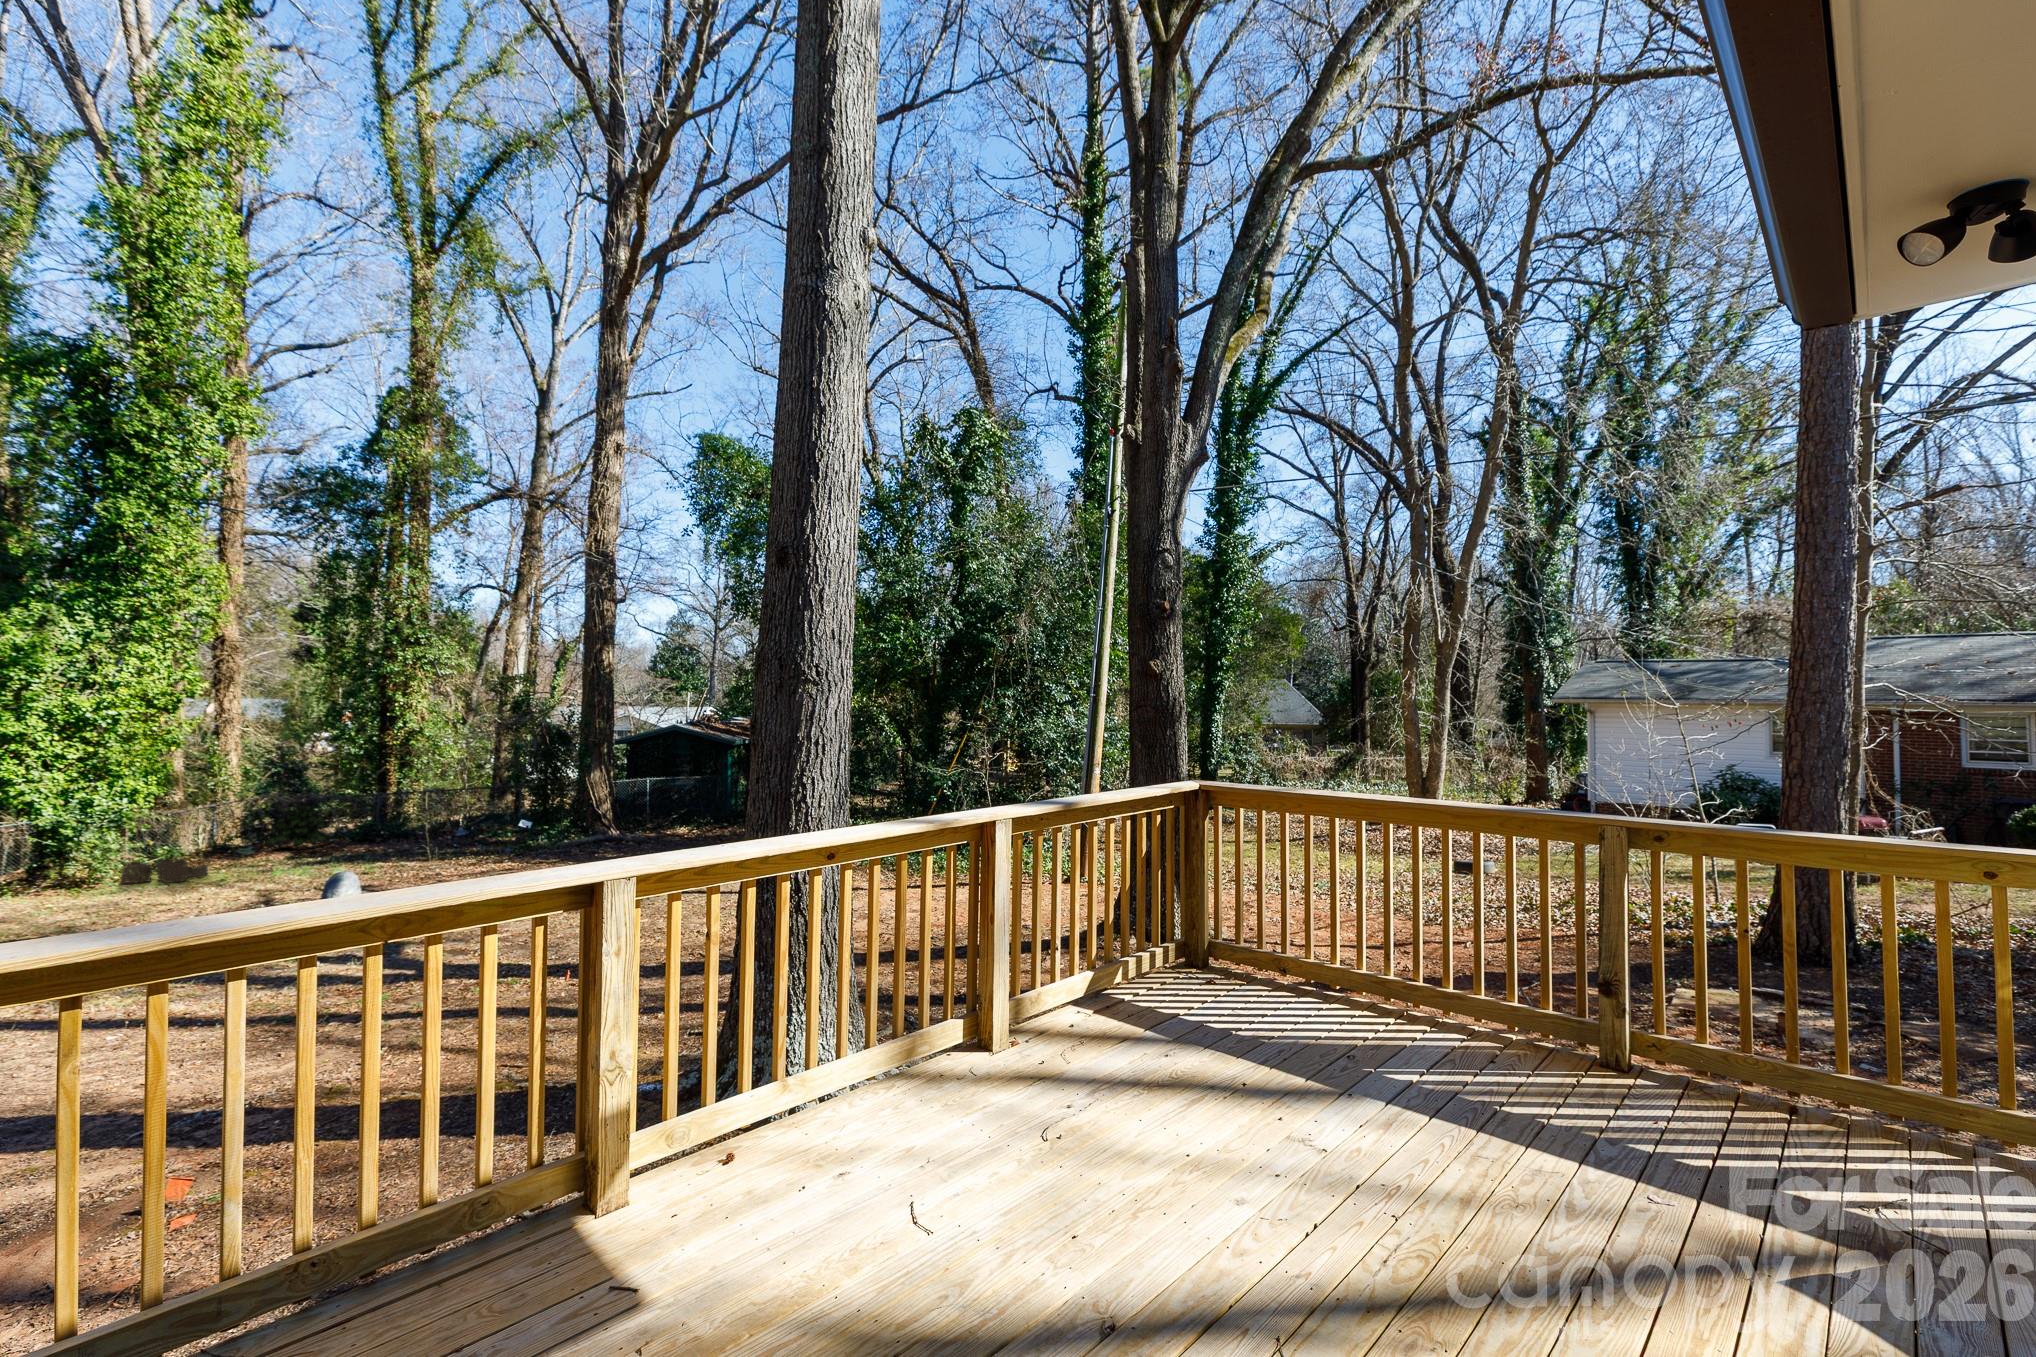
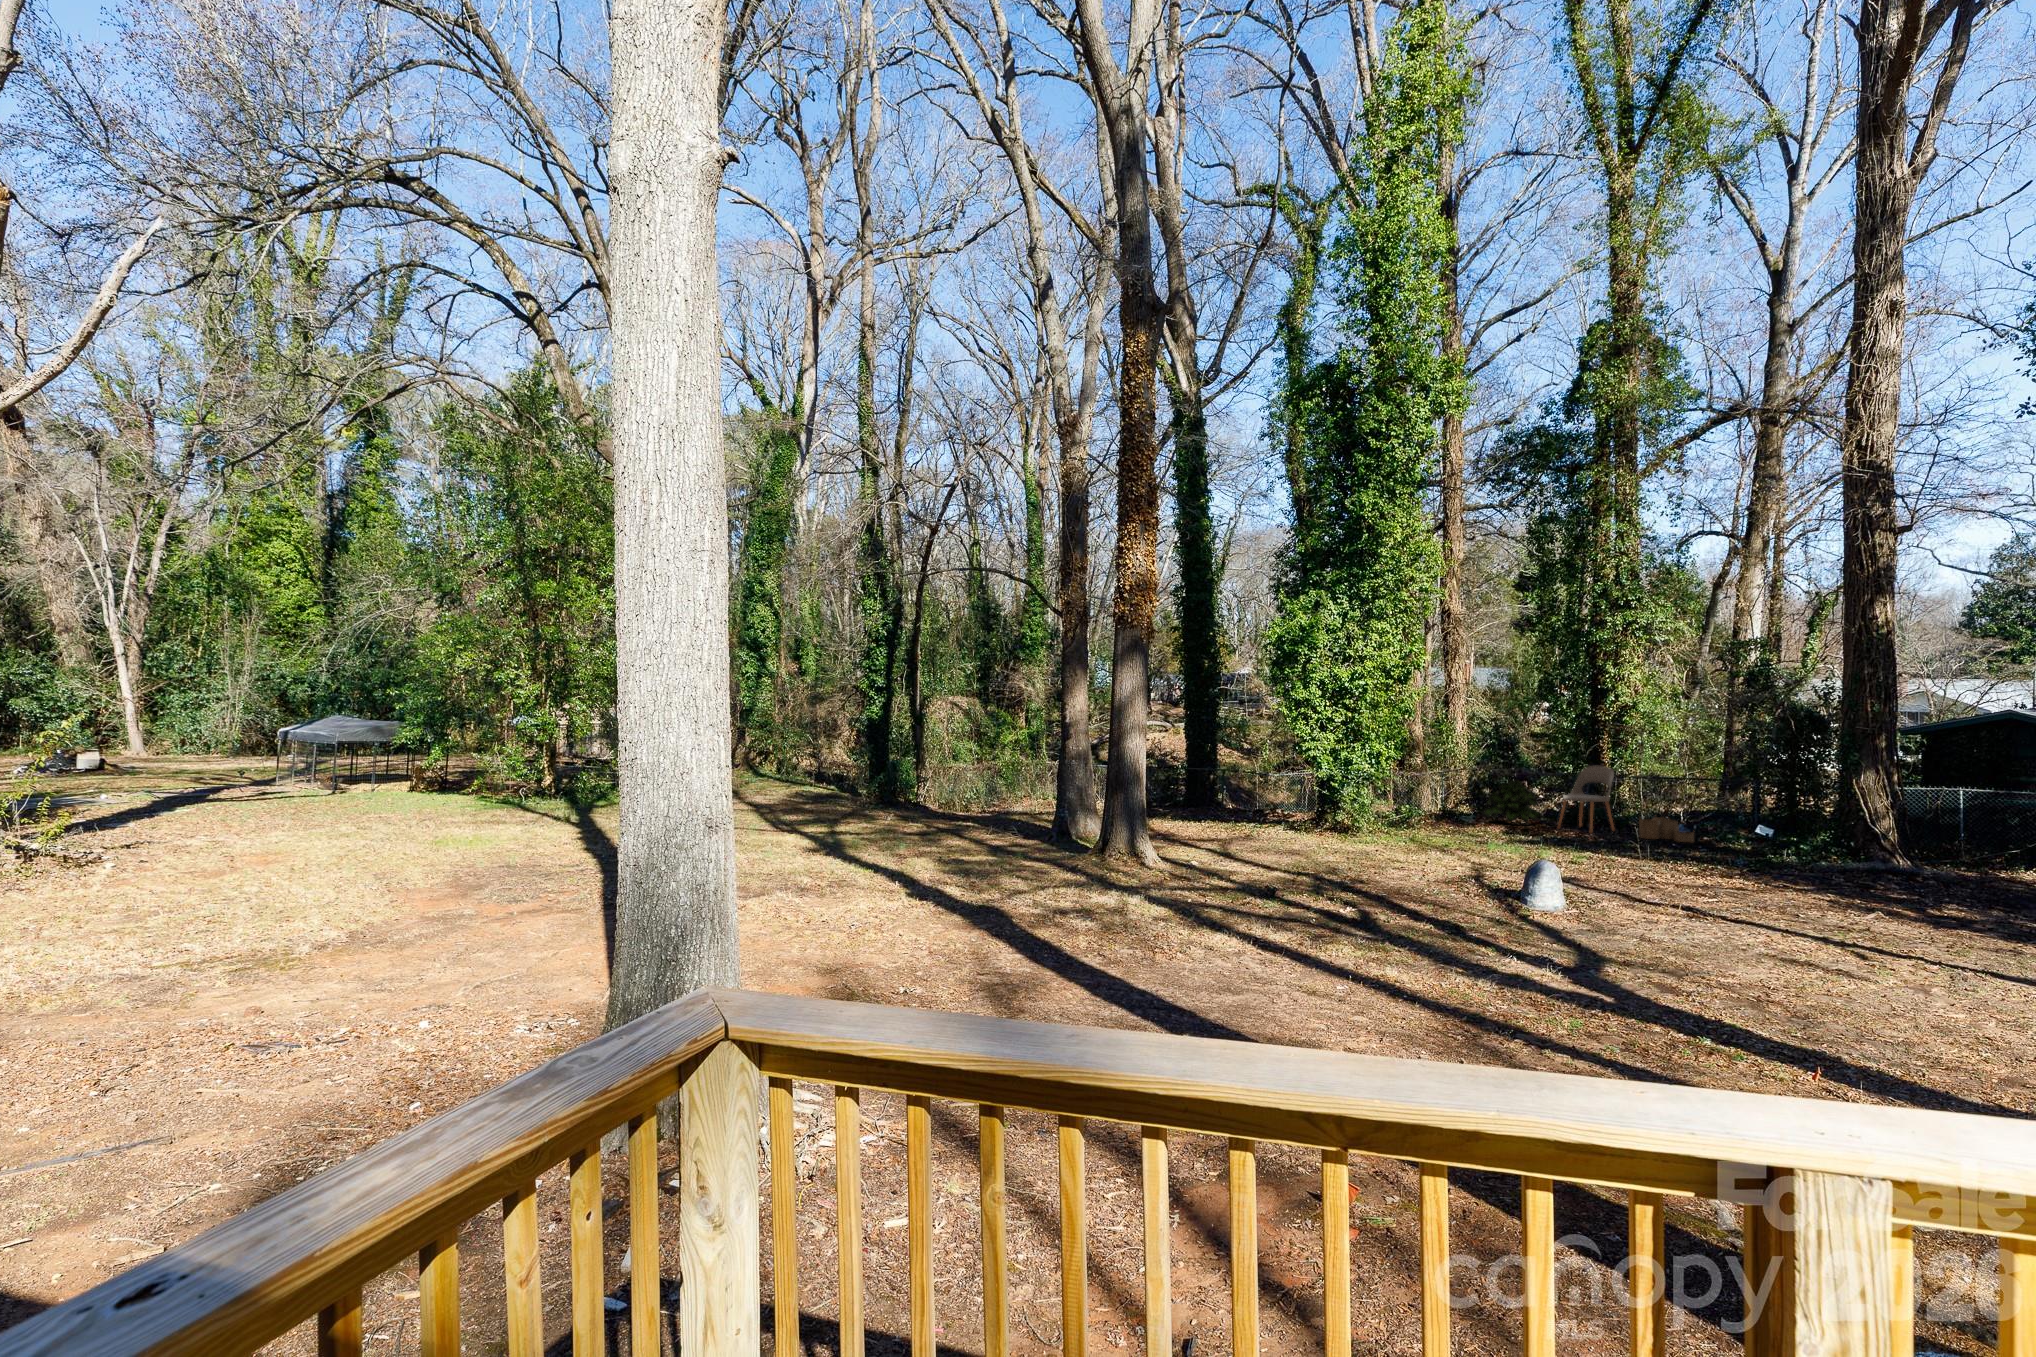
chair: none [348,785,404,847] -> present [1558,765,1614,832]
woven basket: present [120,858,208,884] -> present [1639,817,1694,842]

